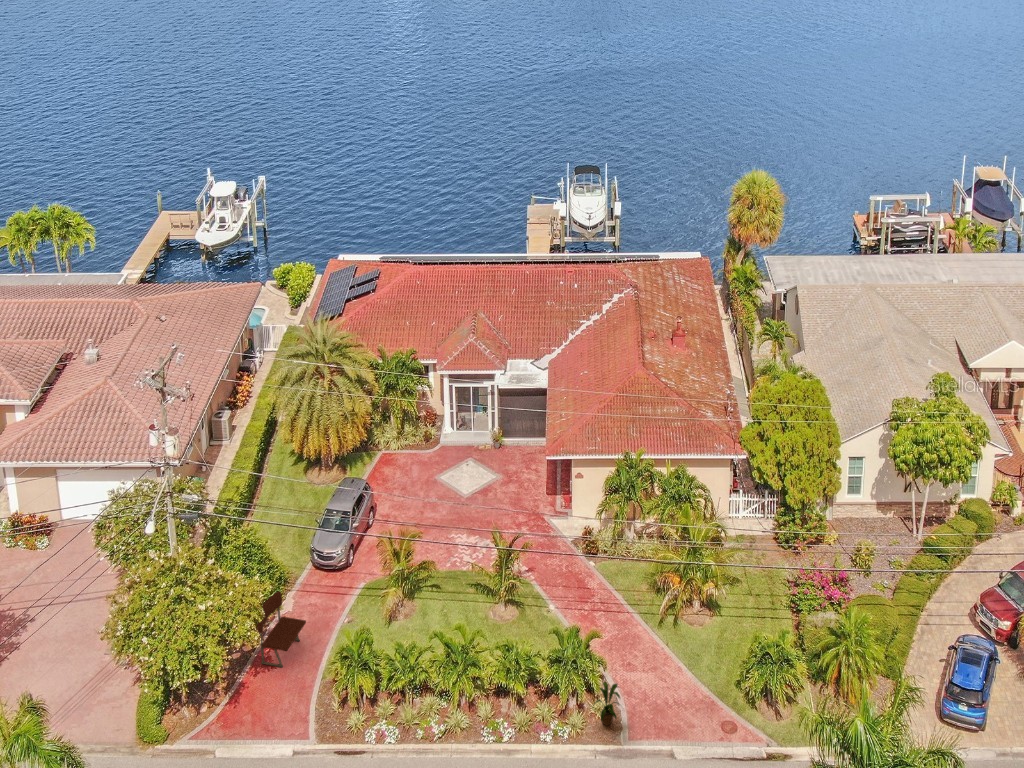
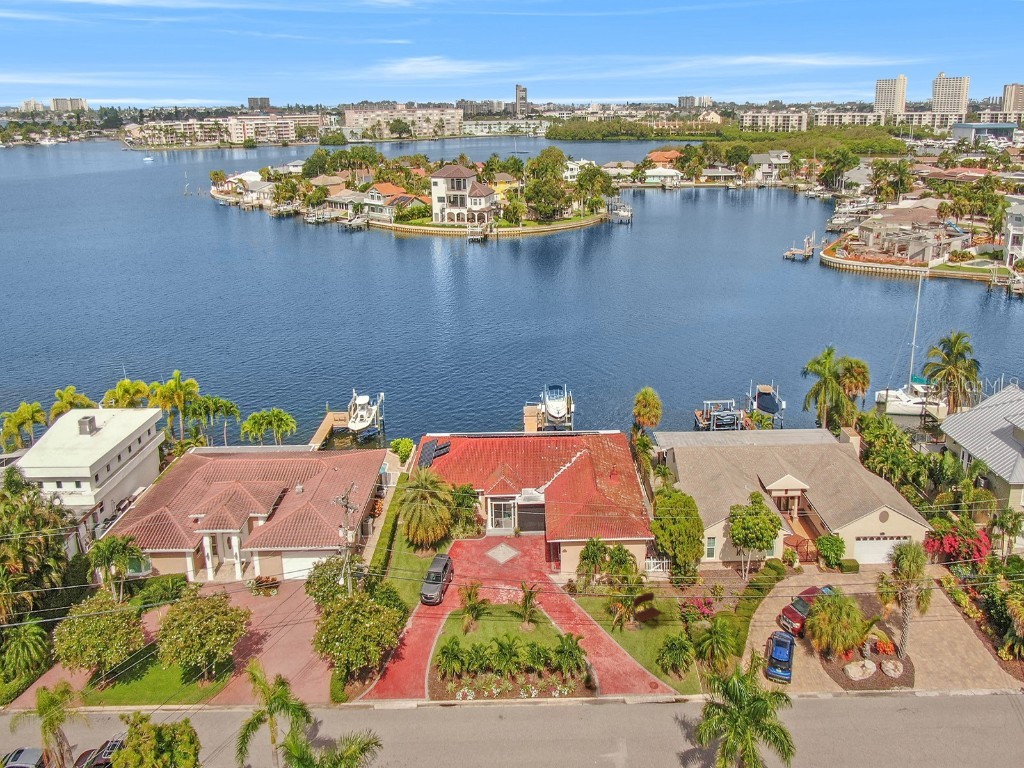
bench: present [257,591,306,667] -> present [633,592,662,629]

